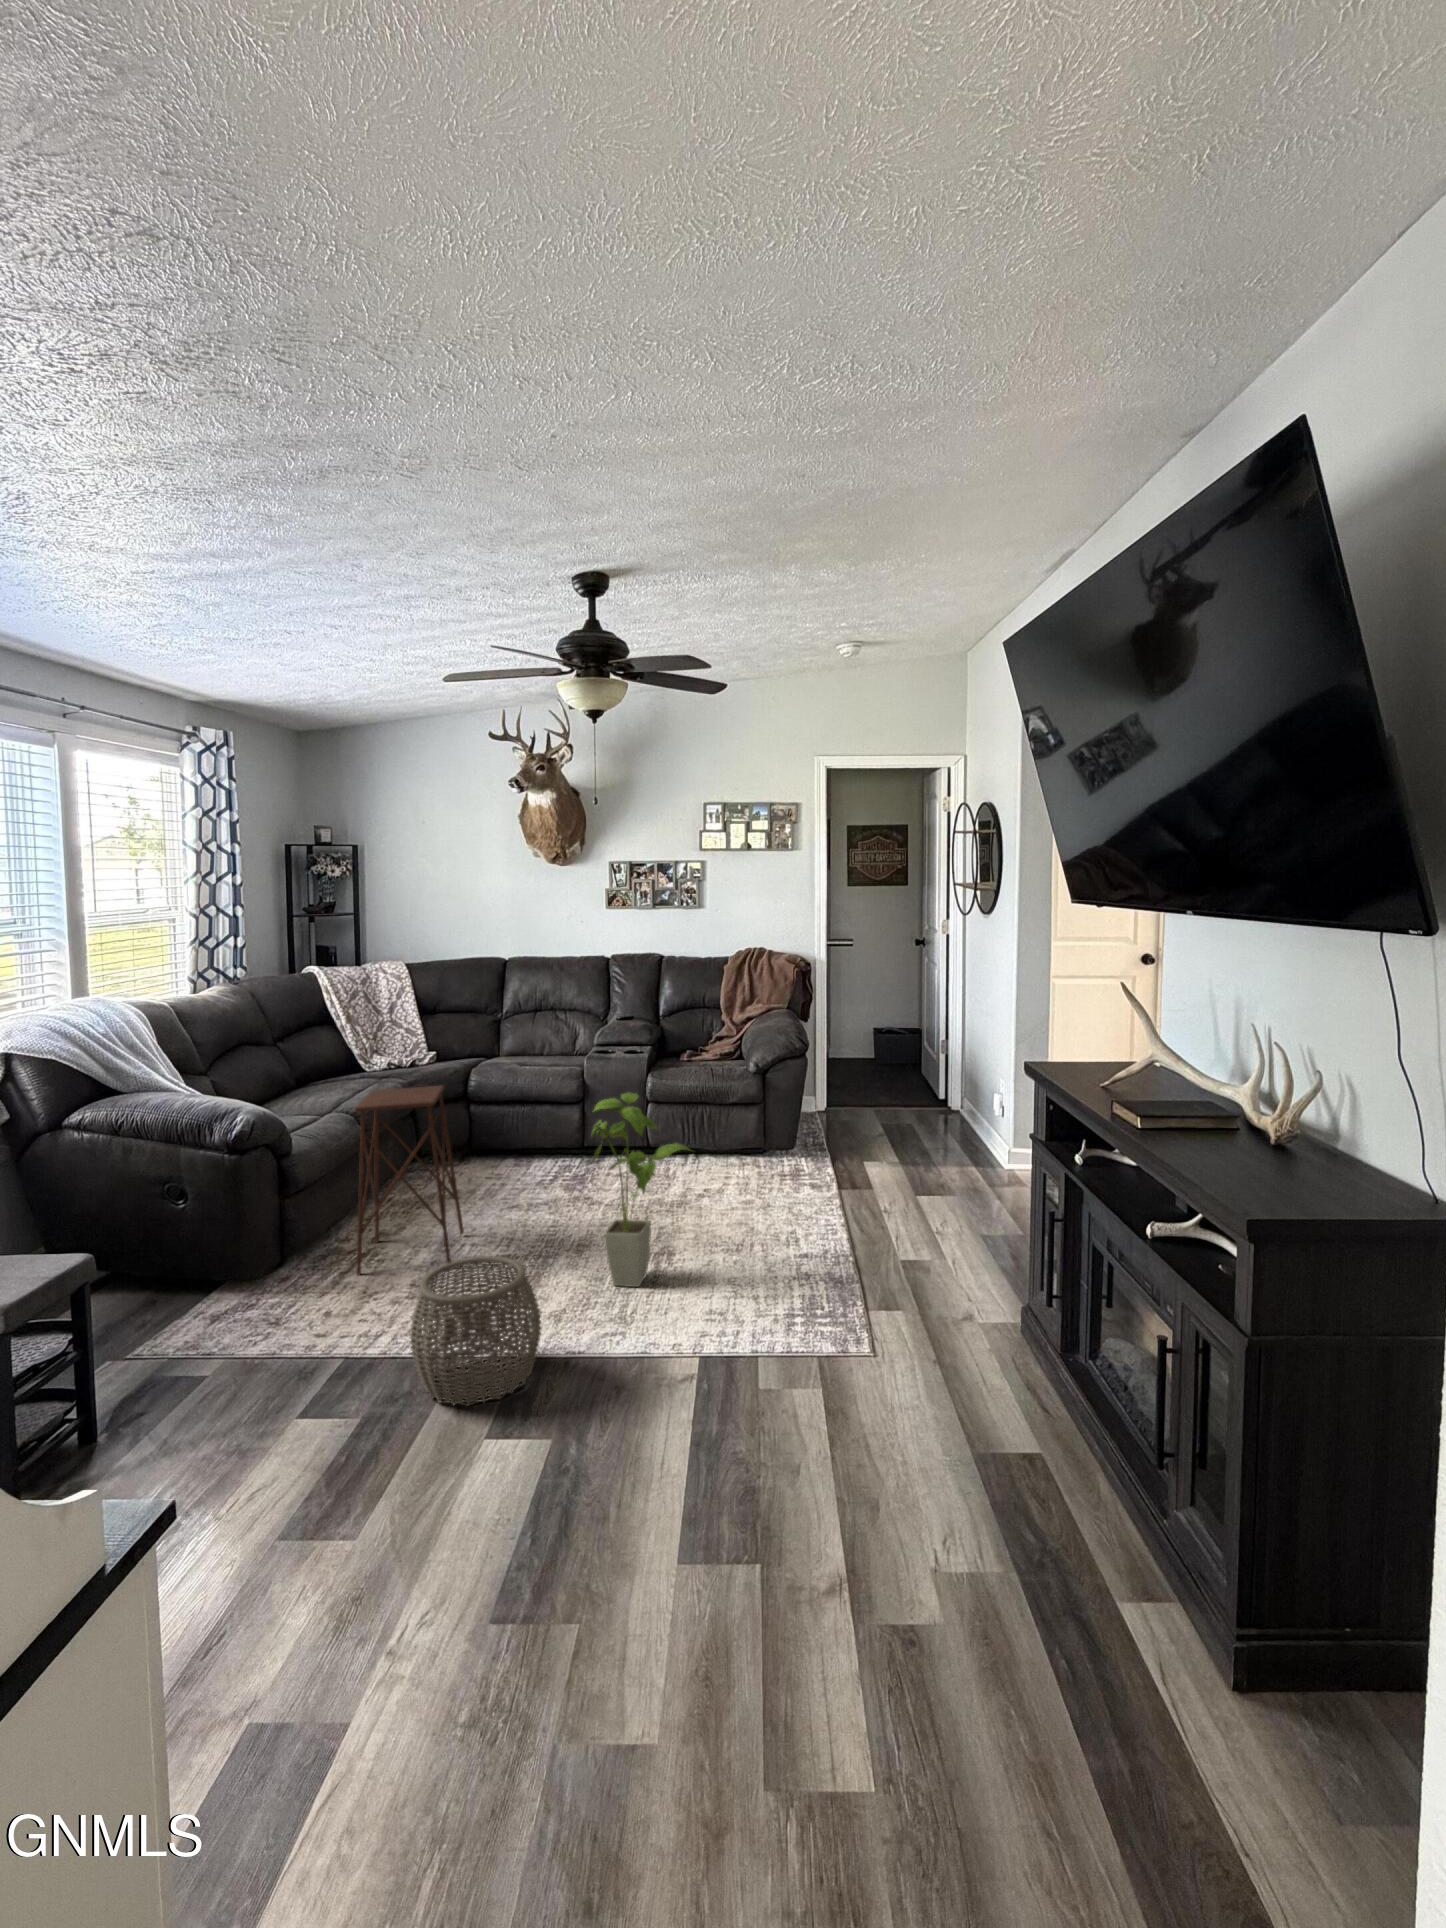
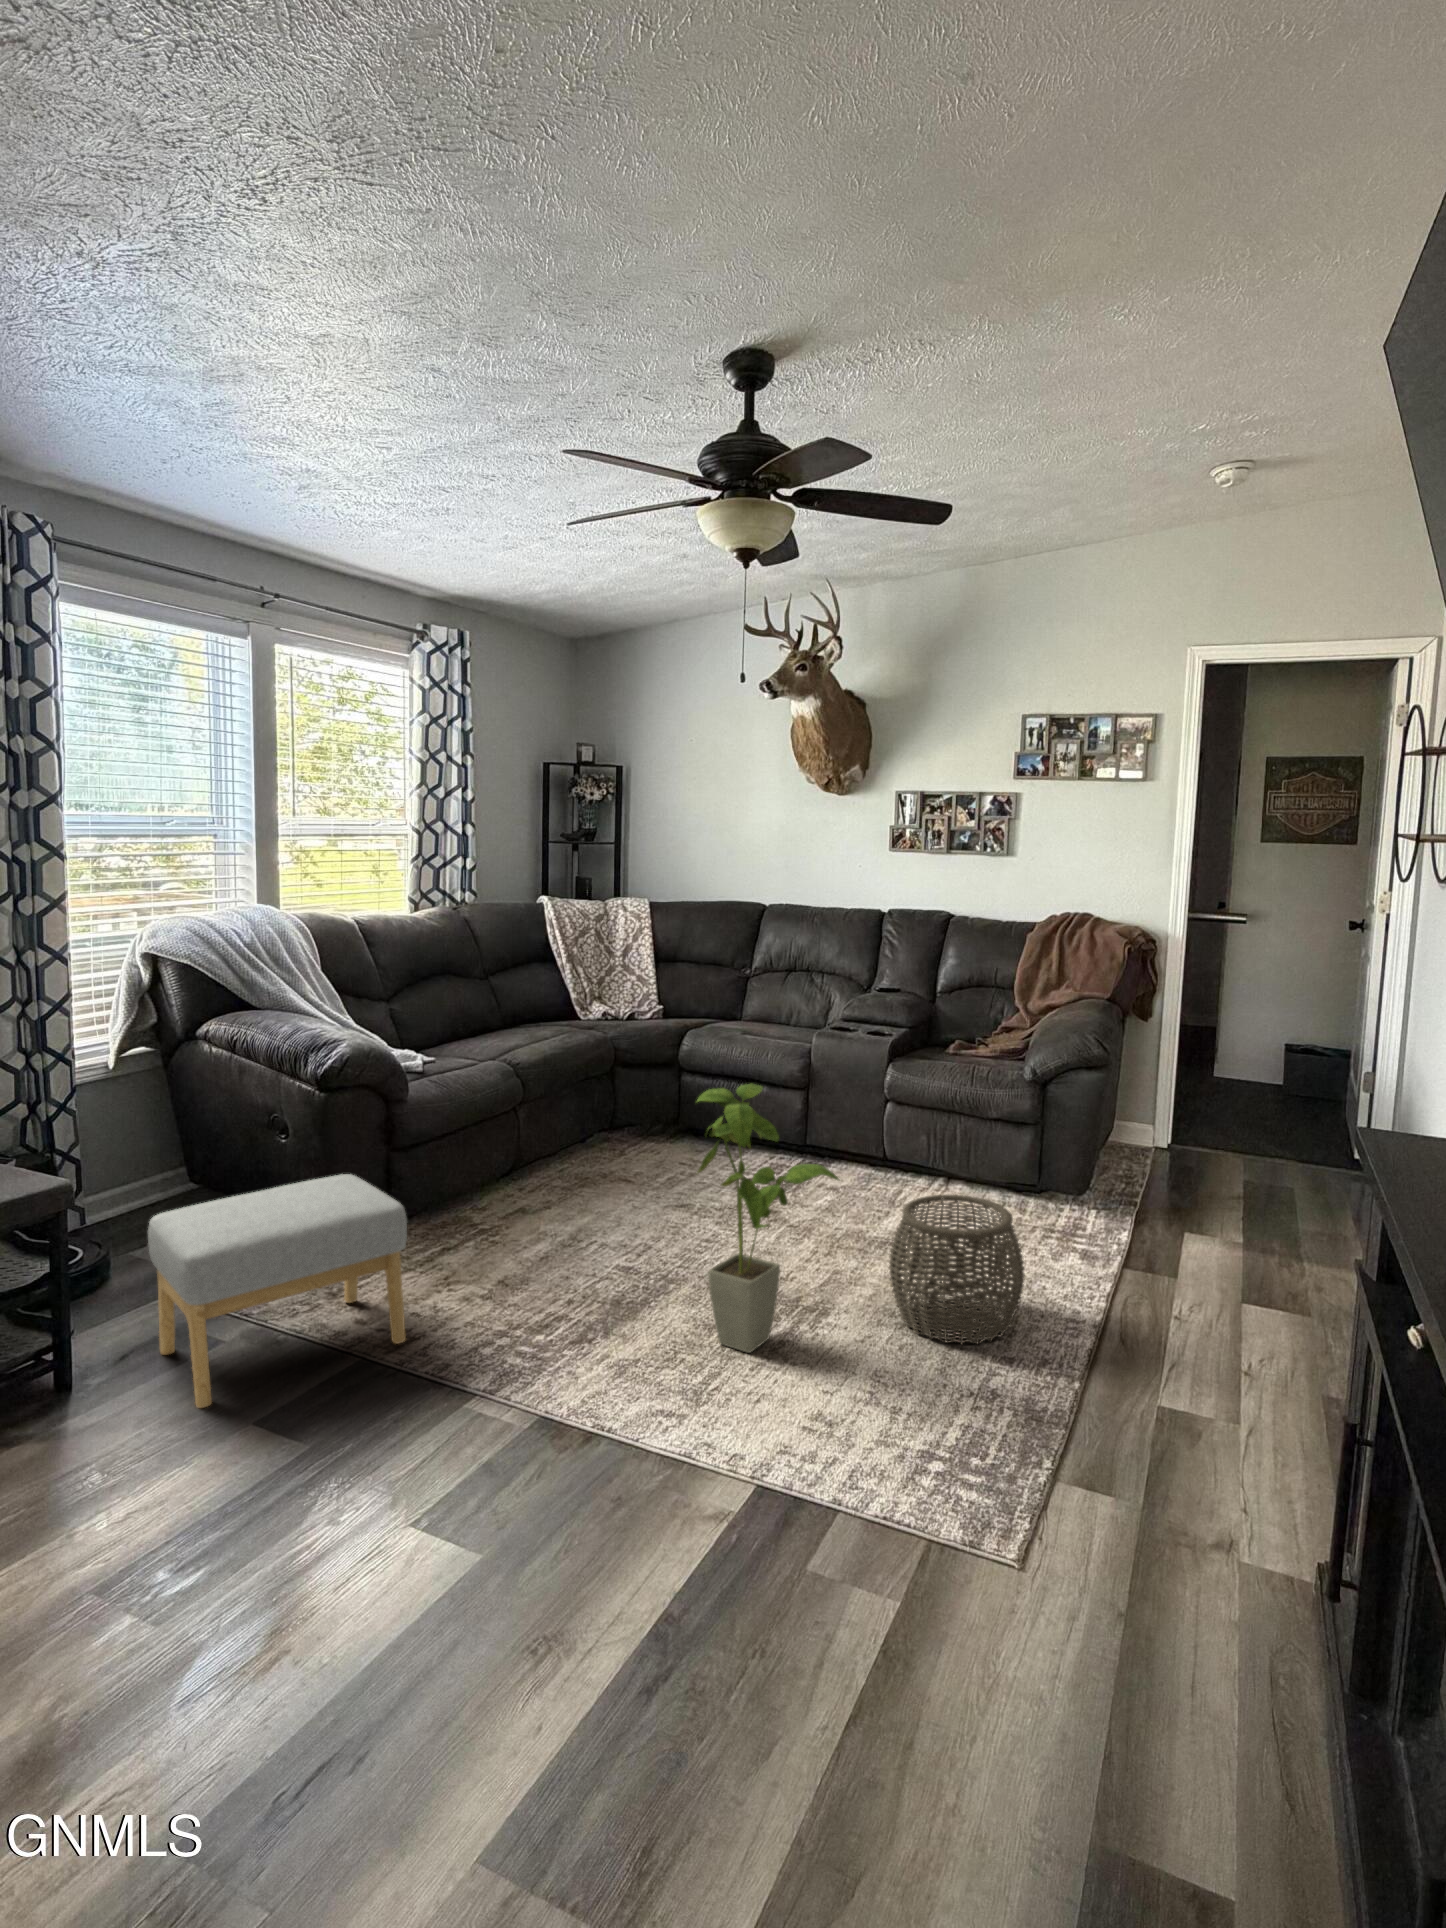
side table: present [355,1085,464,1276] -> none [450,1040,598,1271]
footstool: none [148,1213,376,1413] -> present [148,1174,407,1408]
woven basket: present [410,1256,541,1406] -> present [889,1194,1025,1344]

